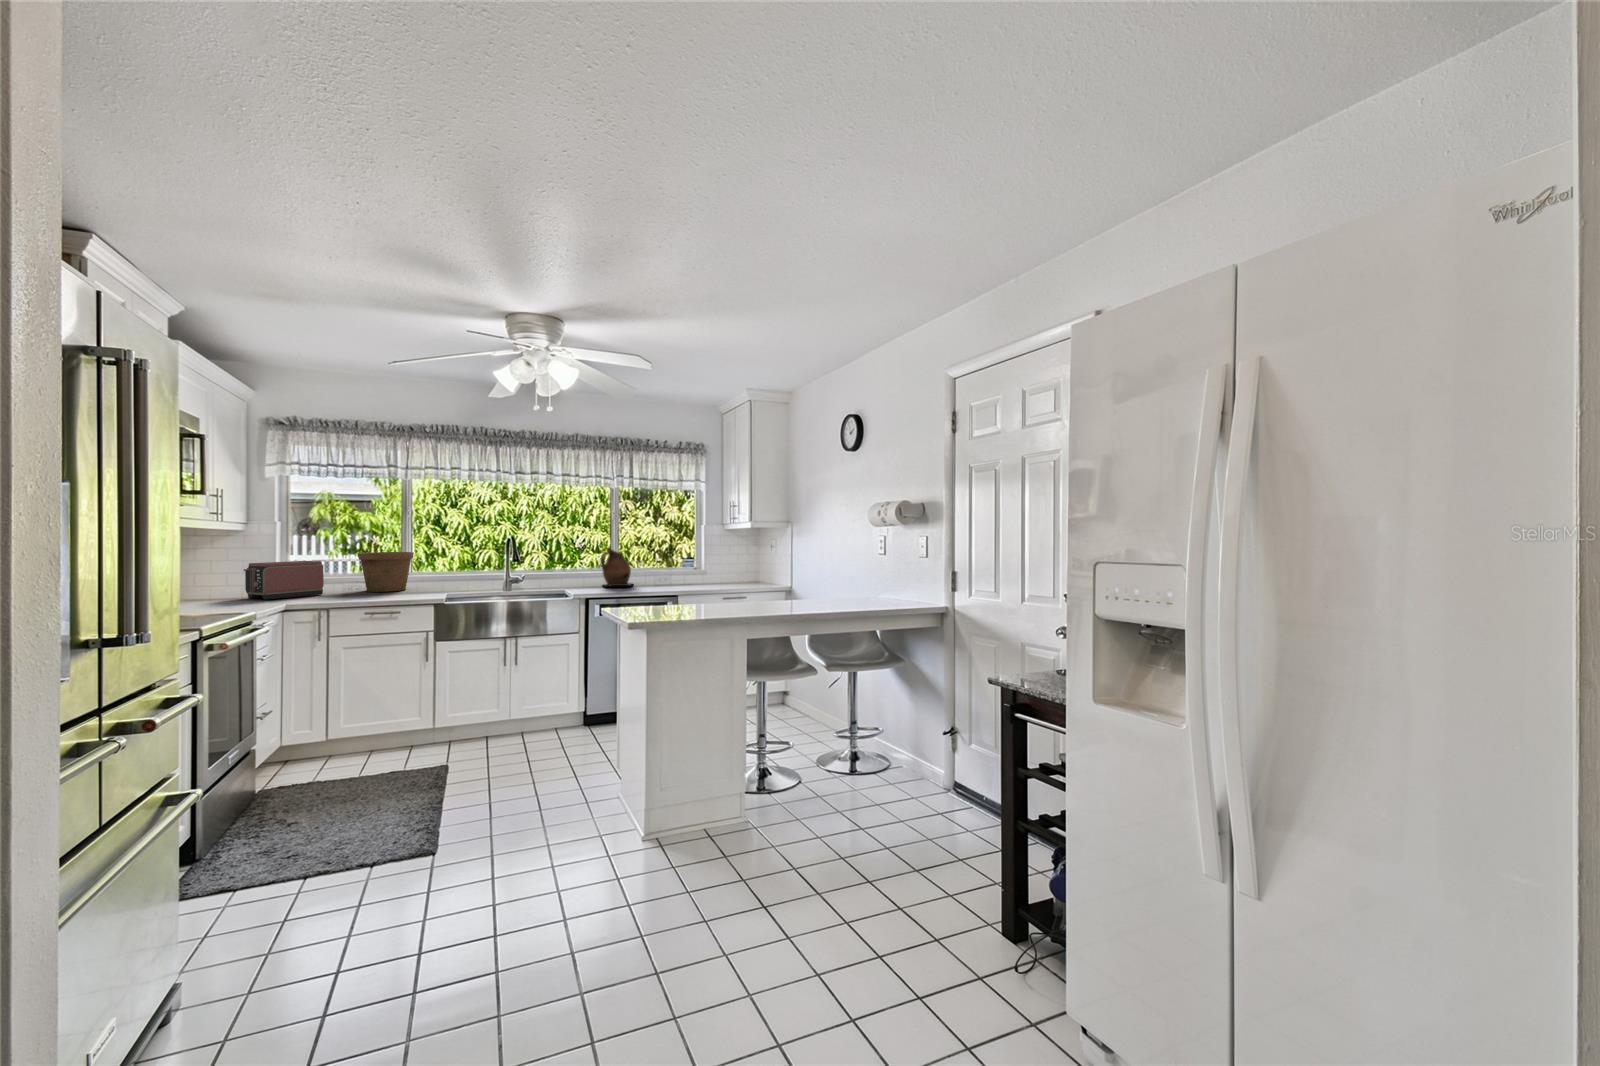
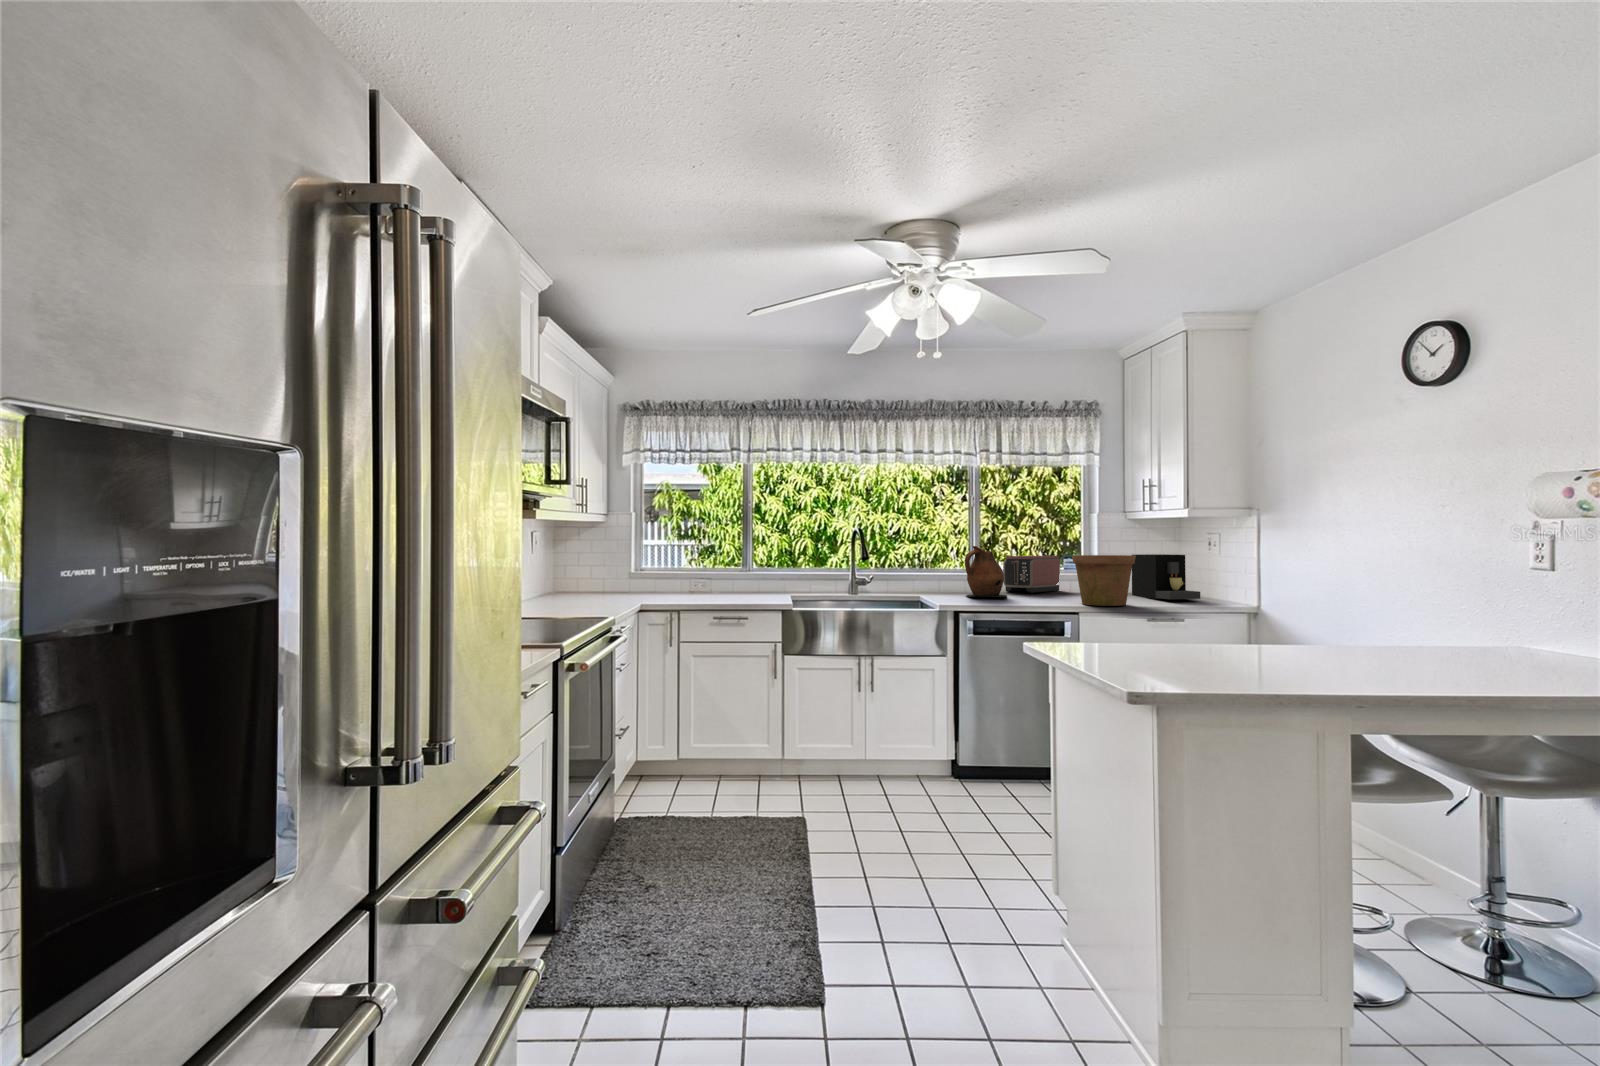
flower pot: present [358,552,414,592] -> present [1072,555,1136,606]
coffee maker: none [723,552,764,583] -> present [1132,554,1200,599]
toaster: present [244,561,324,600] -> present [1003,556,1060,593]

